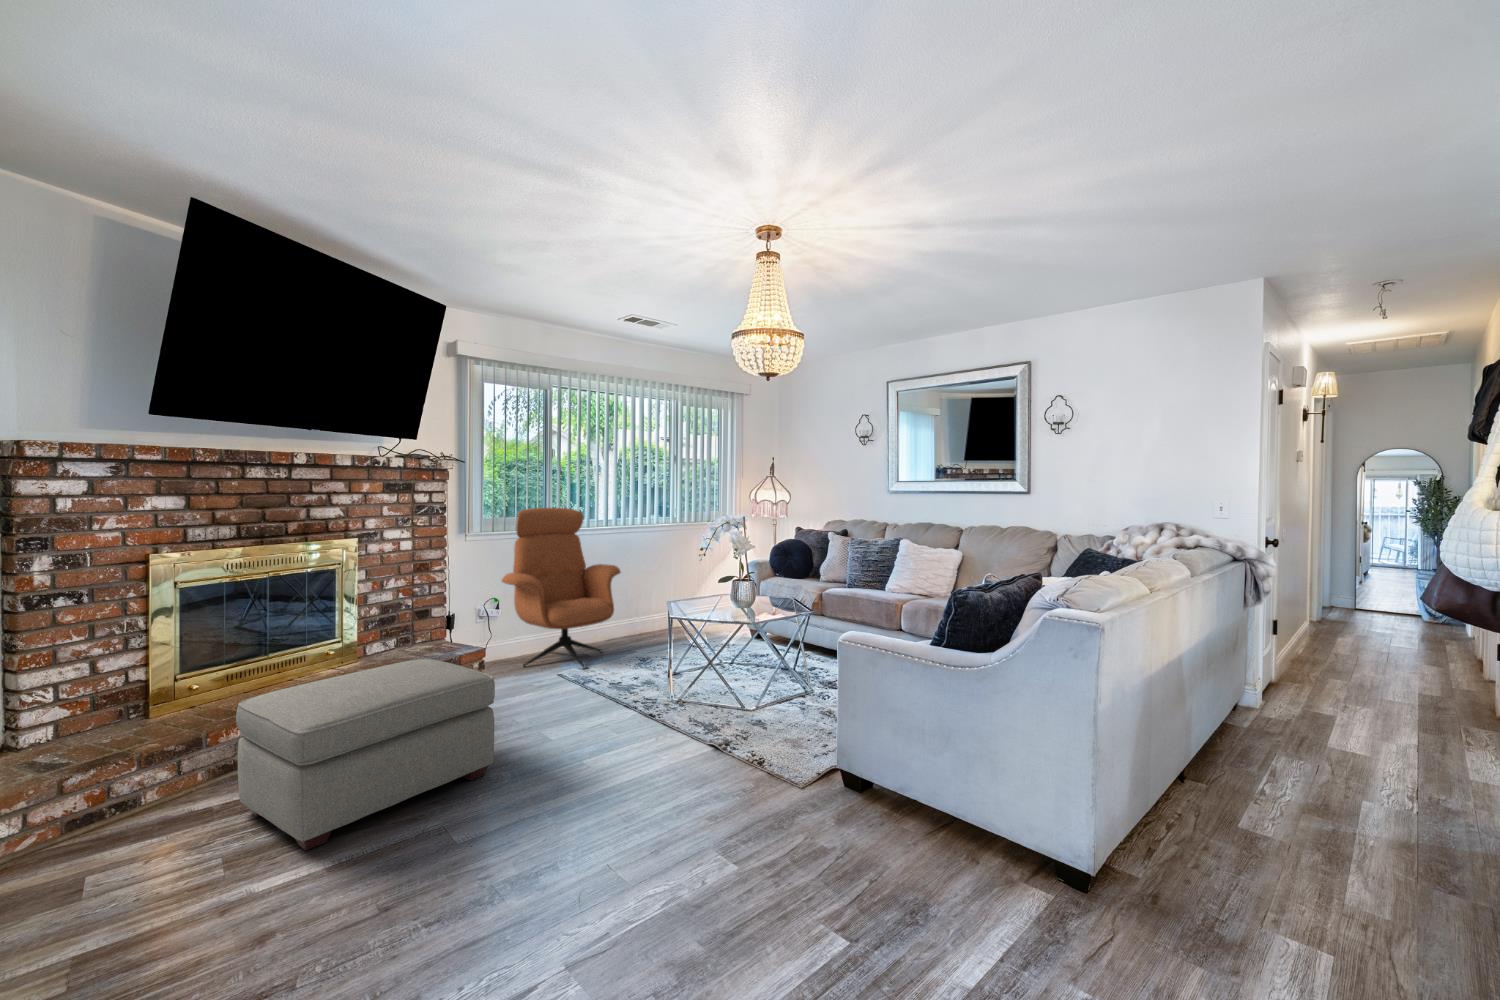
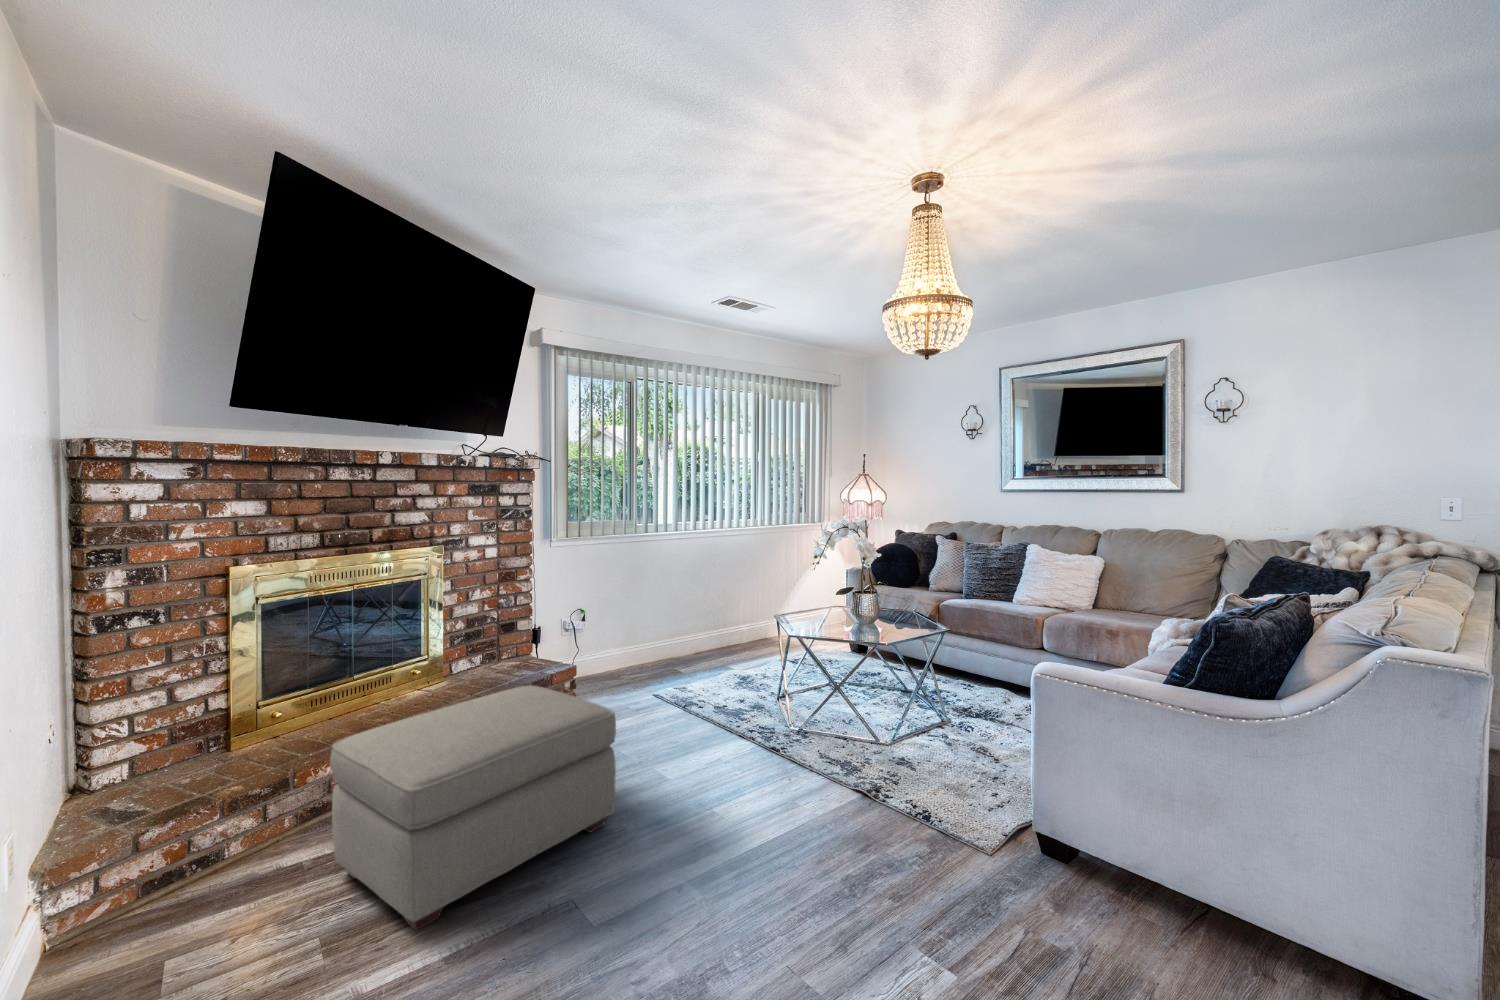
armchair: present [502,508,621,668] -> none [590,510,714,688]

